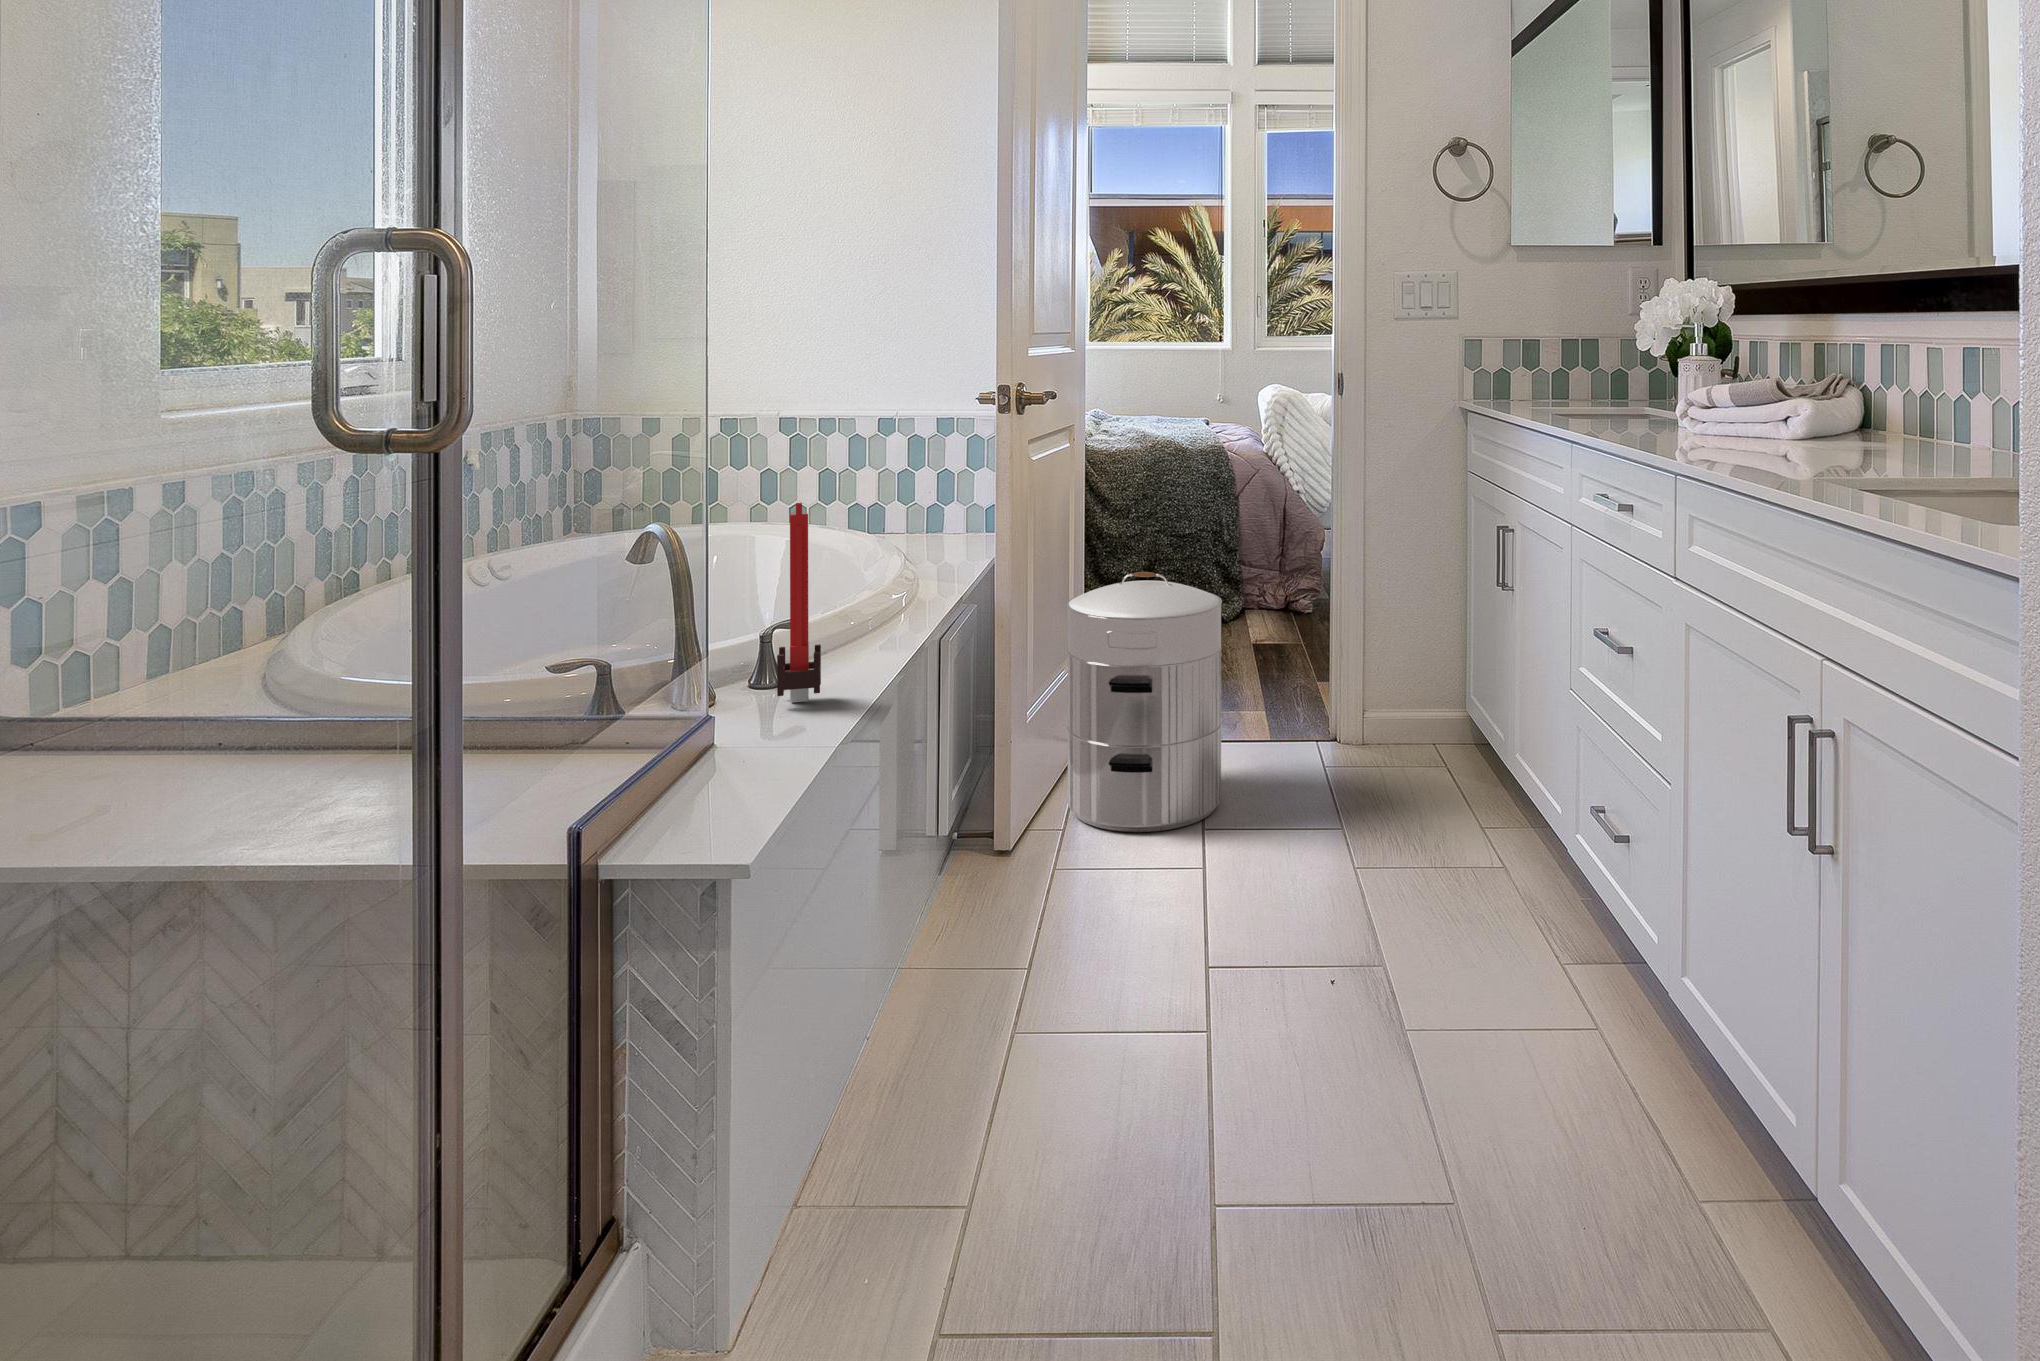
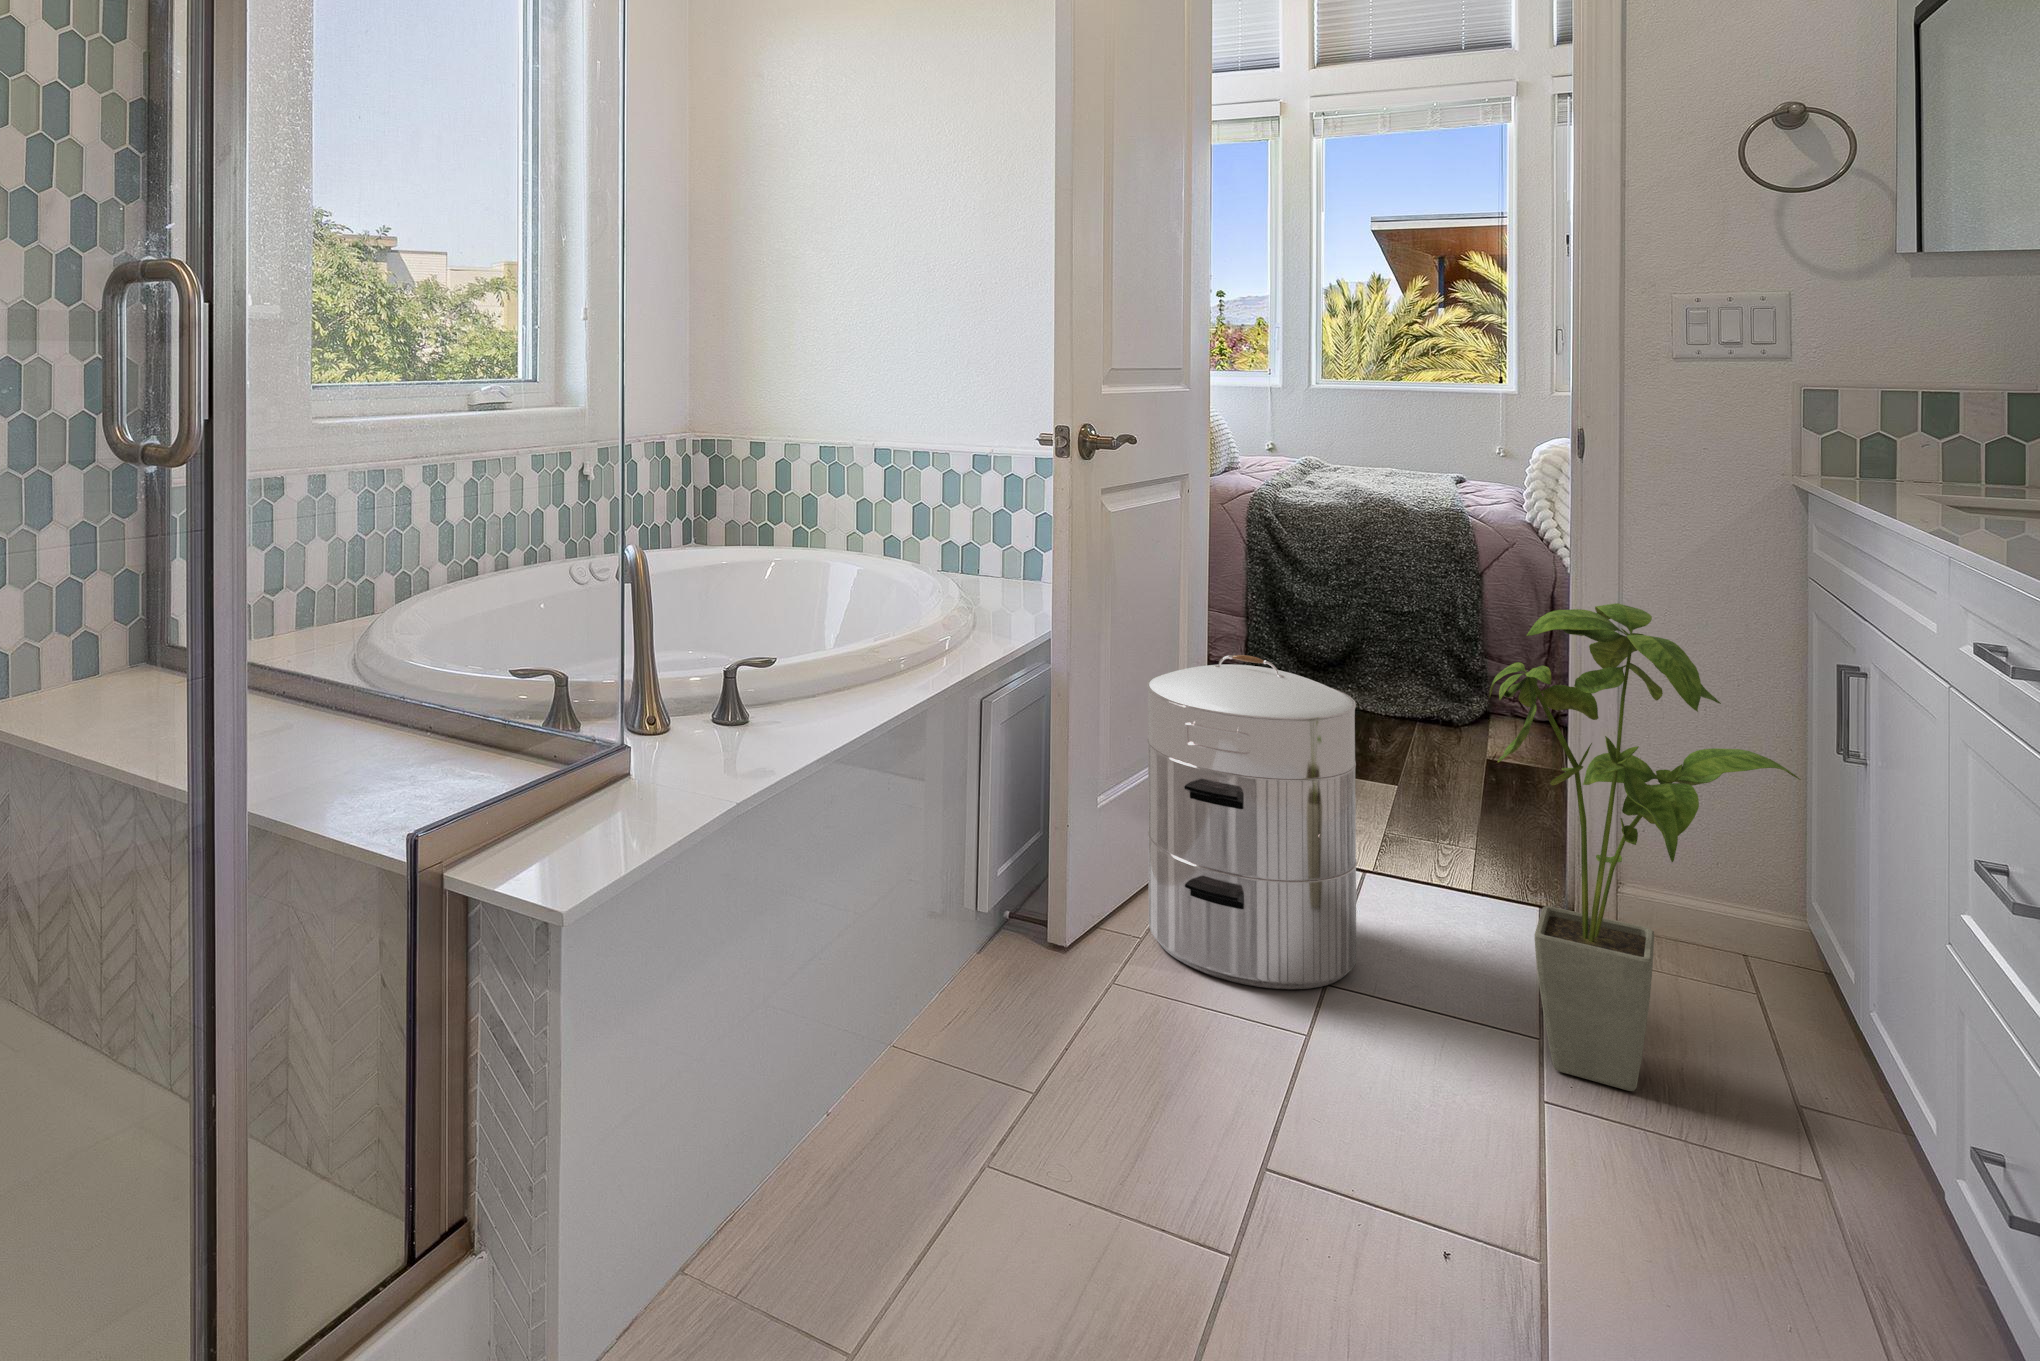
house plant: none [1313,501,1485,832] -> present [1489,603,1801,1091]
candle: present [777,503,821,702] -> none [713,536,766,751]

